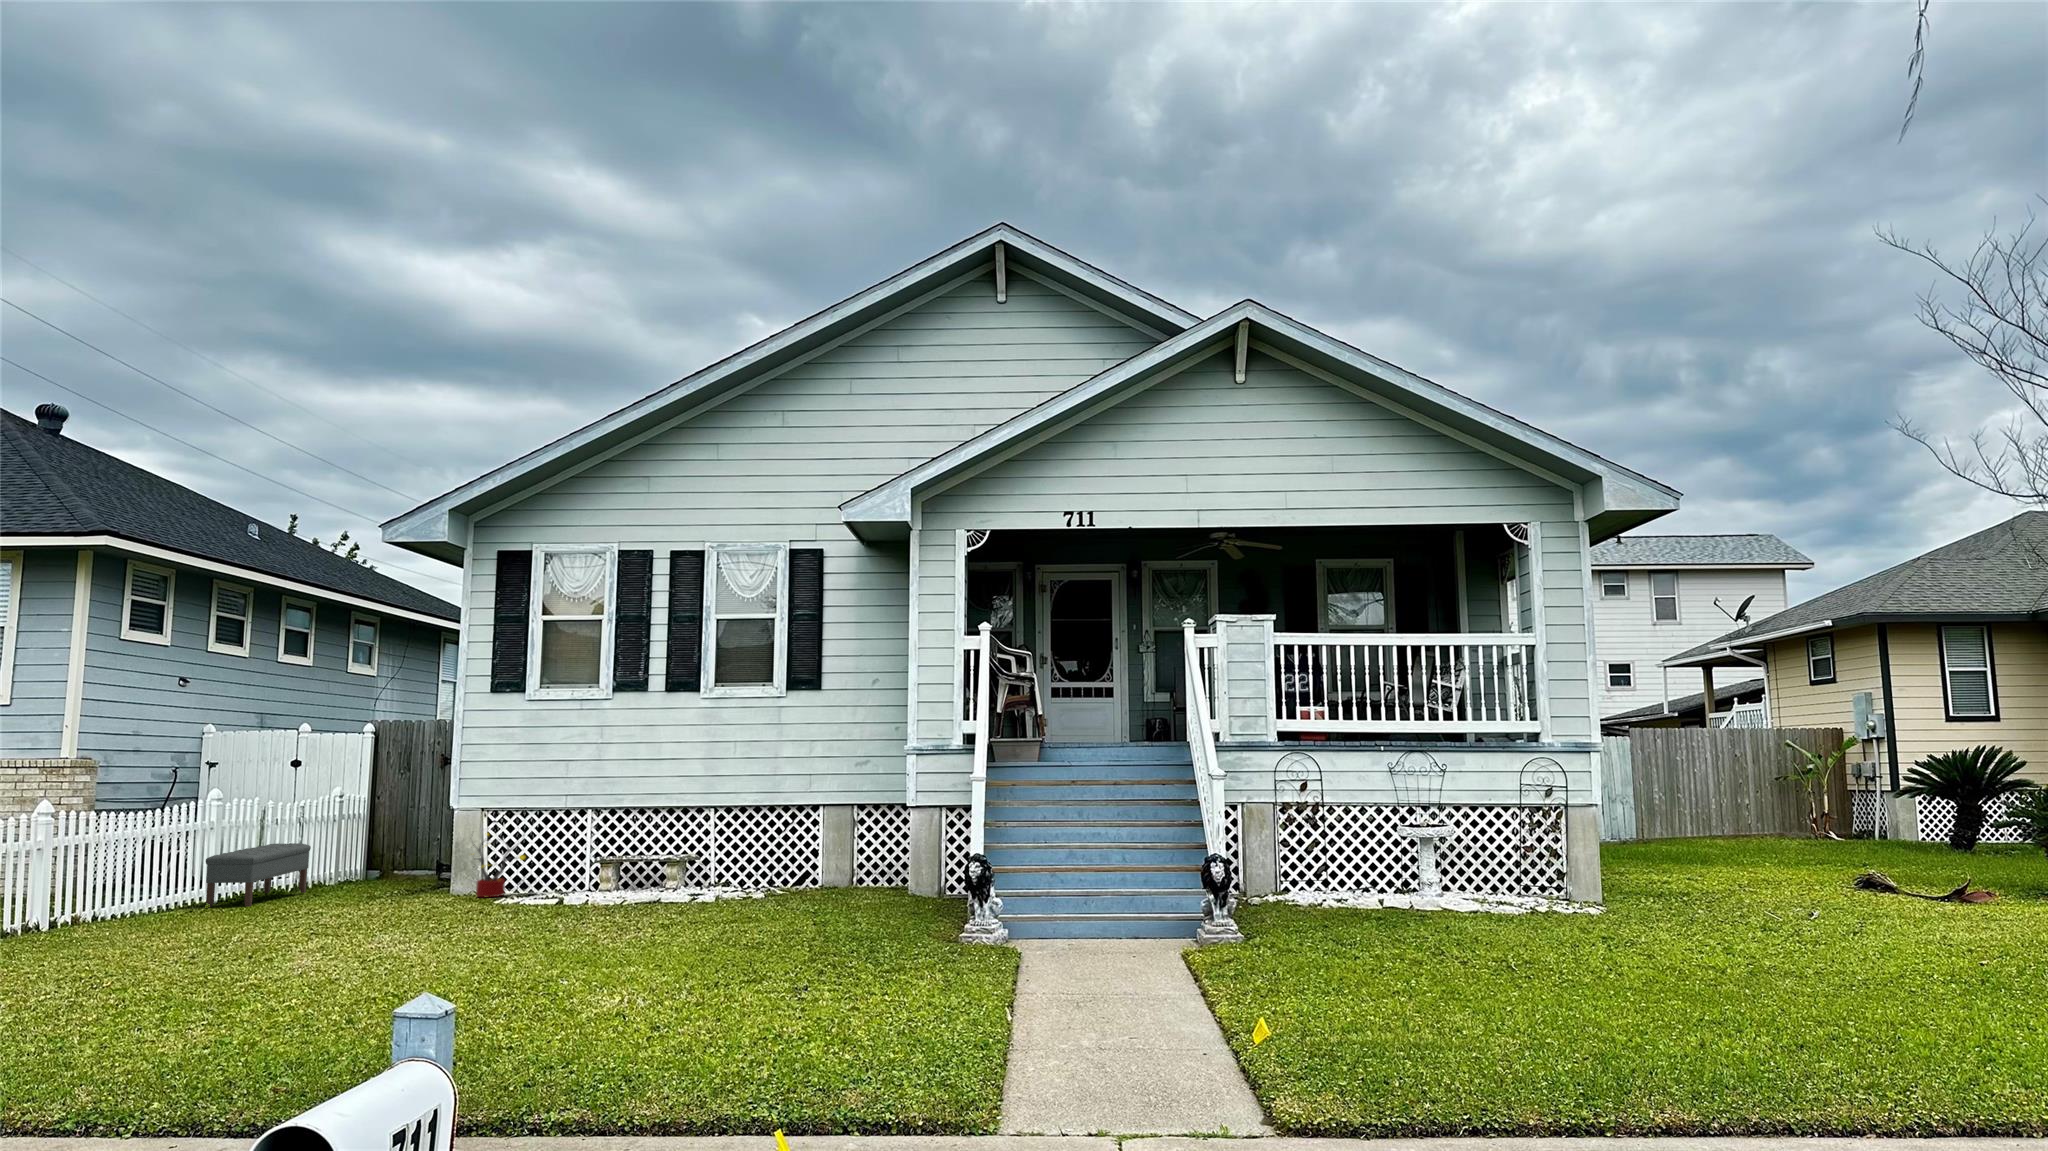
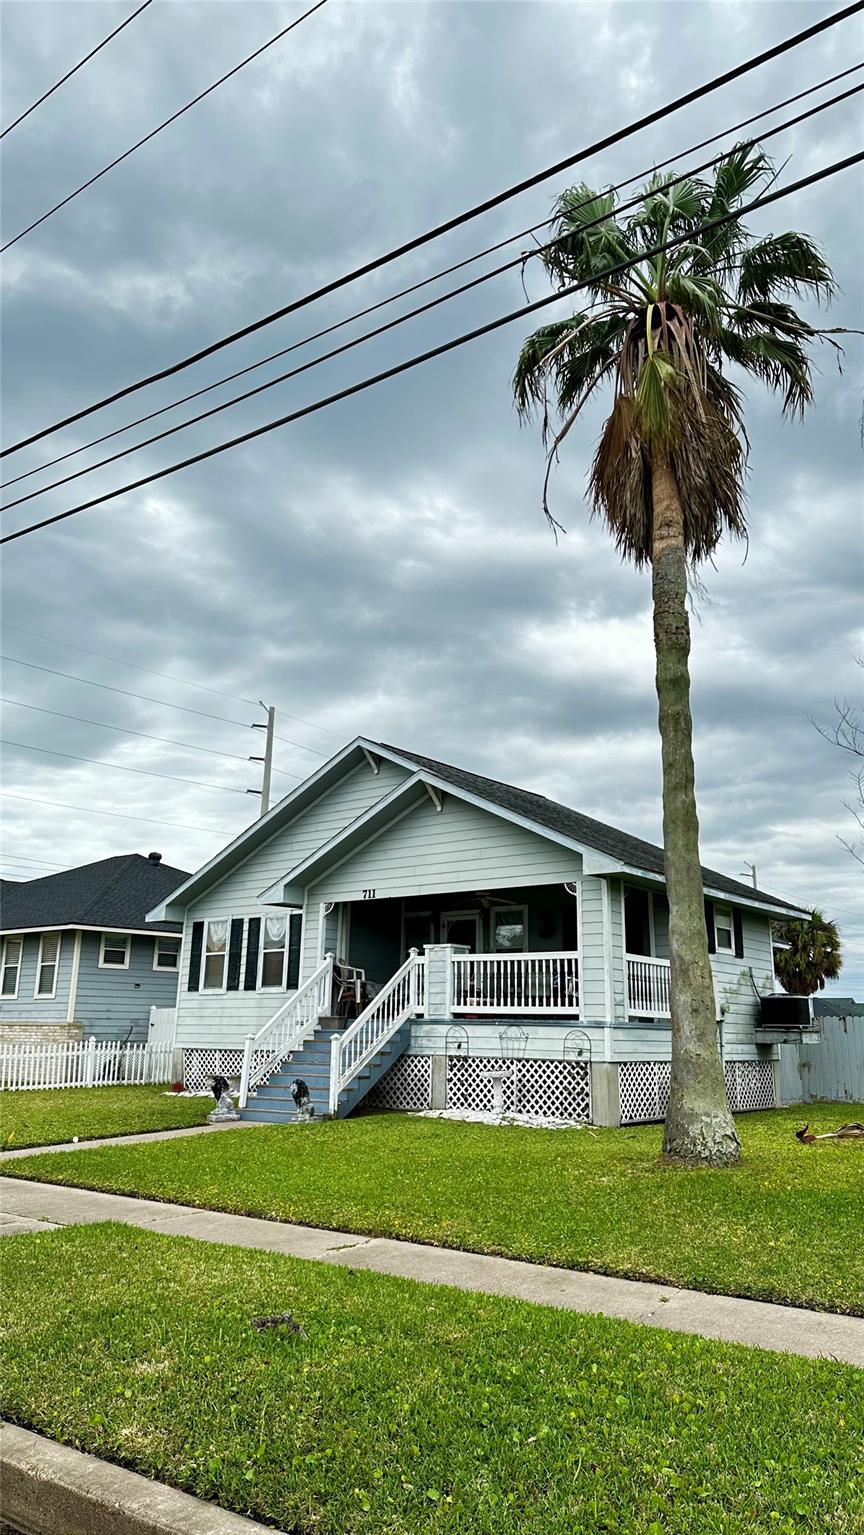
bench: present [206,843,311,907] -> none [77,1062,132,1089]

